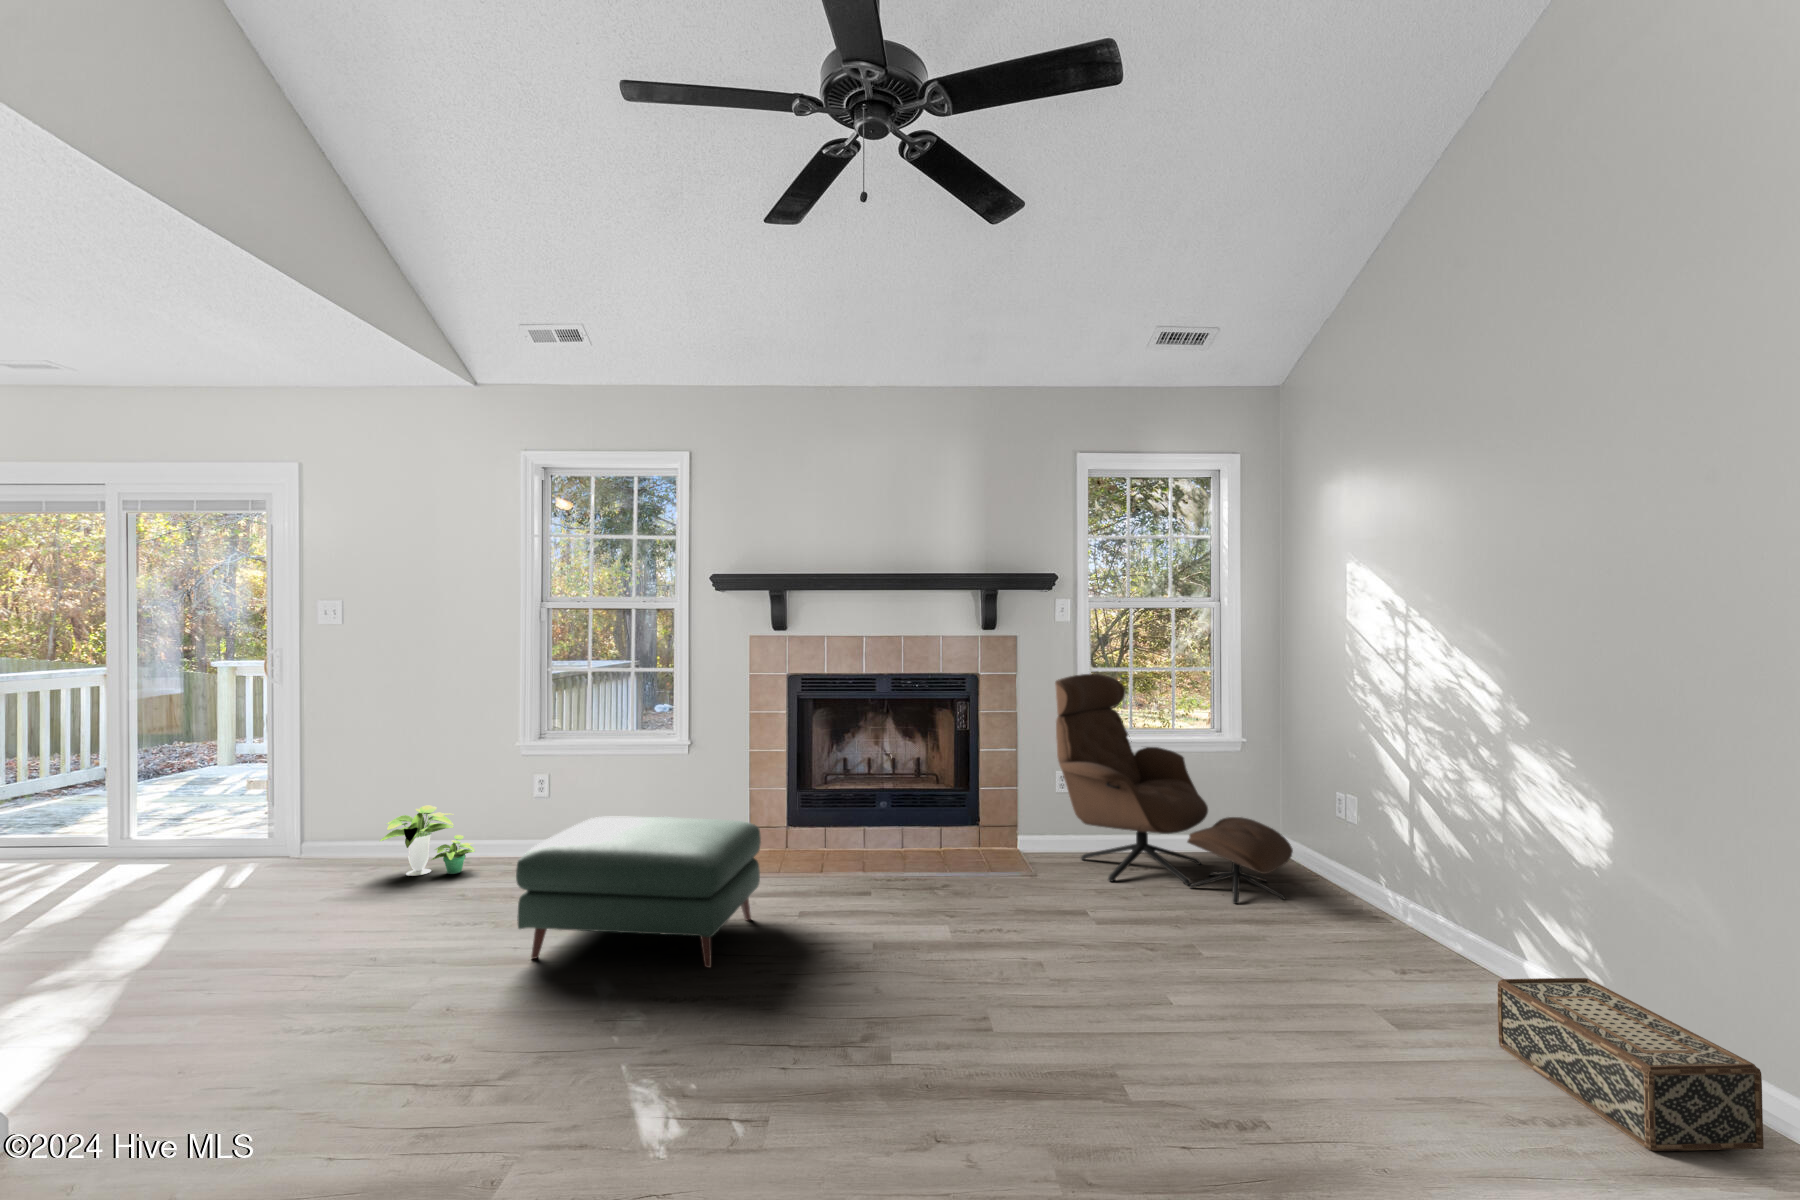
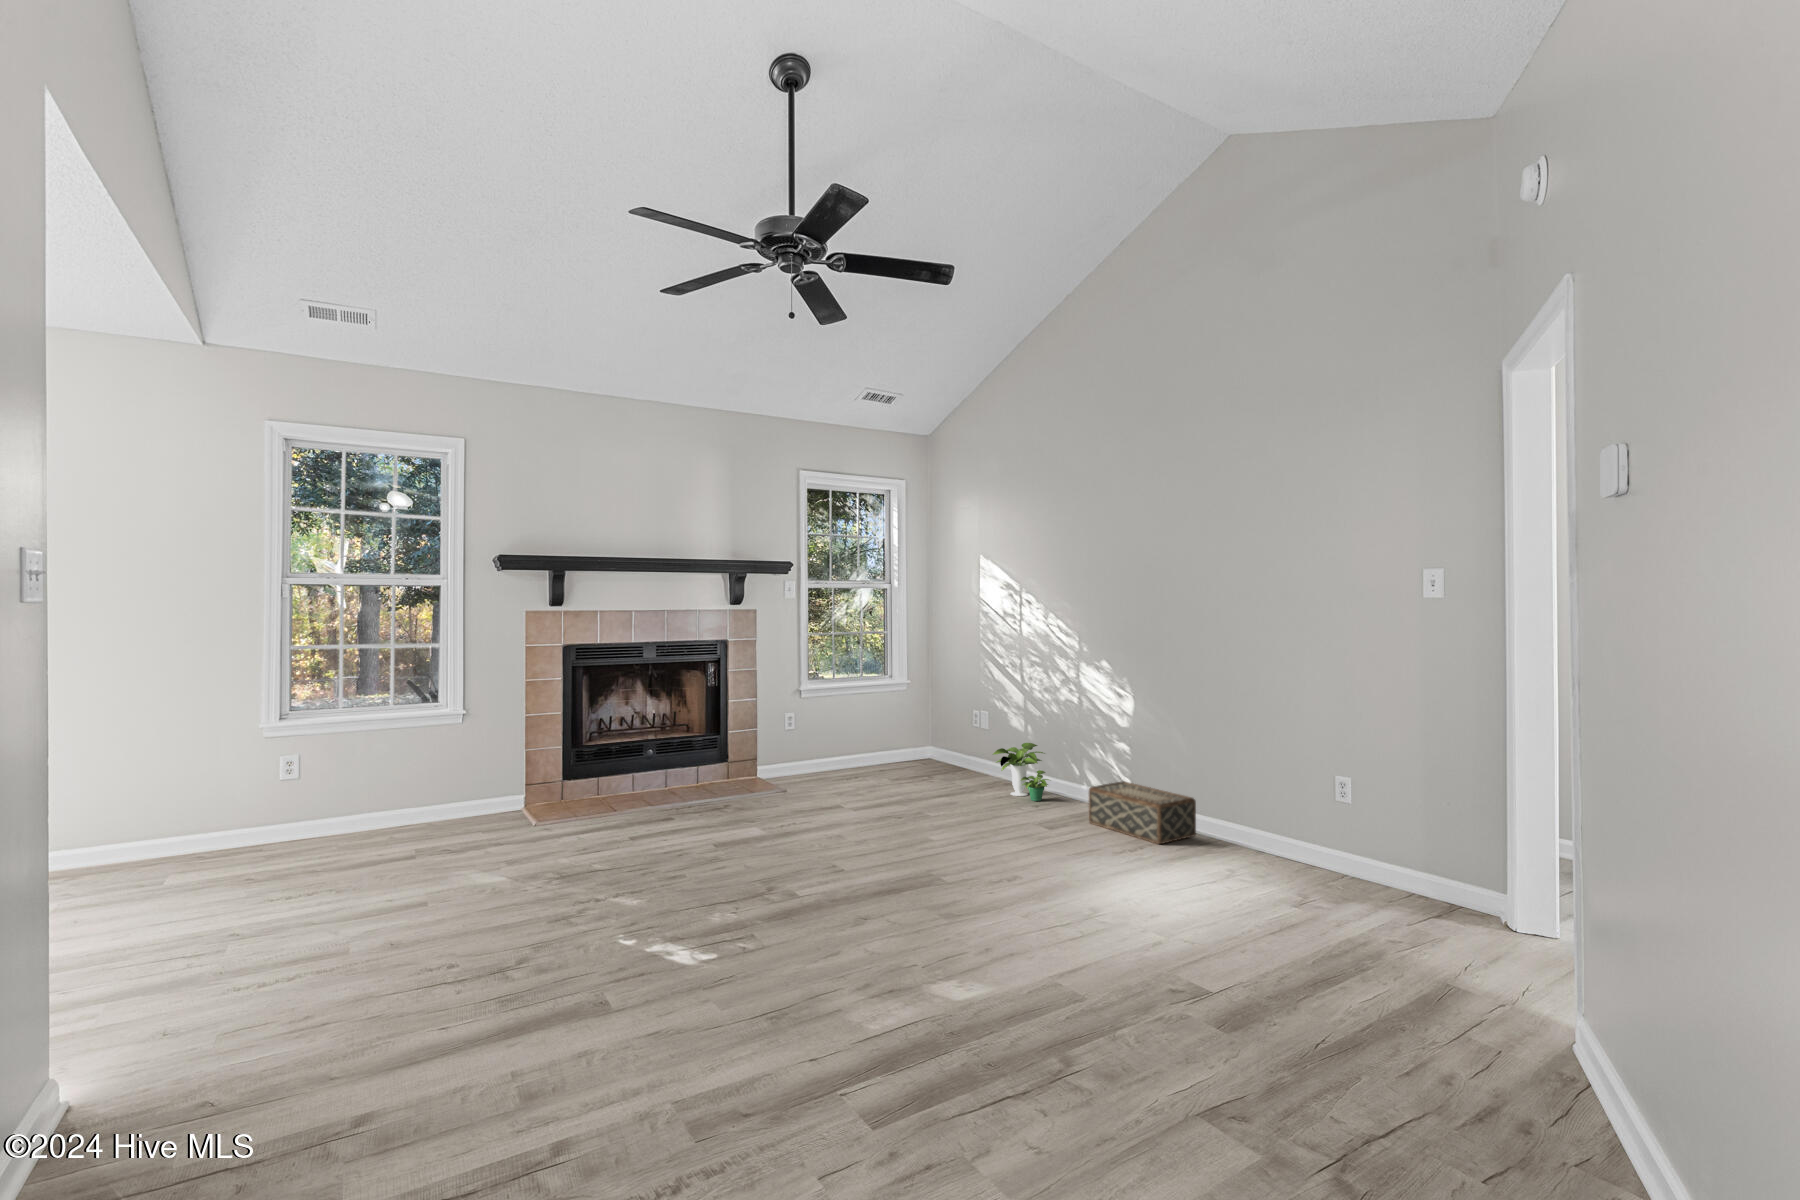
lounge chair: present [1055,674,1293,904] -> none [791,638,952,787]
potted plant: present [380,806,475,876] -> present [993,743,1049,801]
ottoman: present [516,817,761,968] -> none [406,763,607,895]

